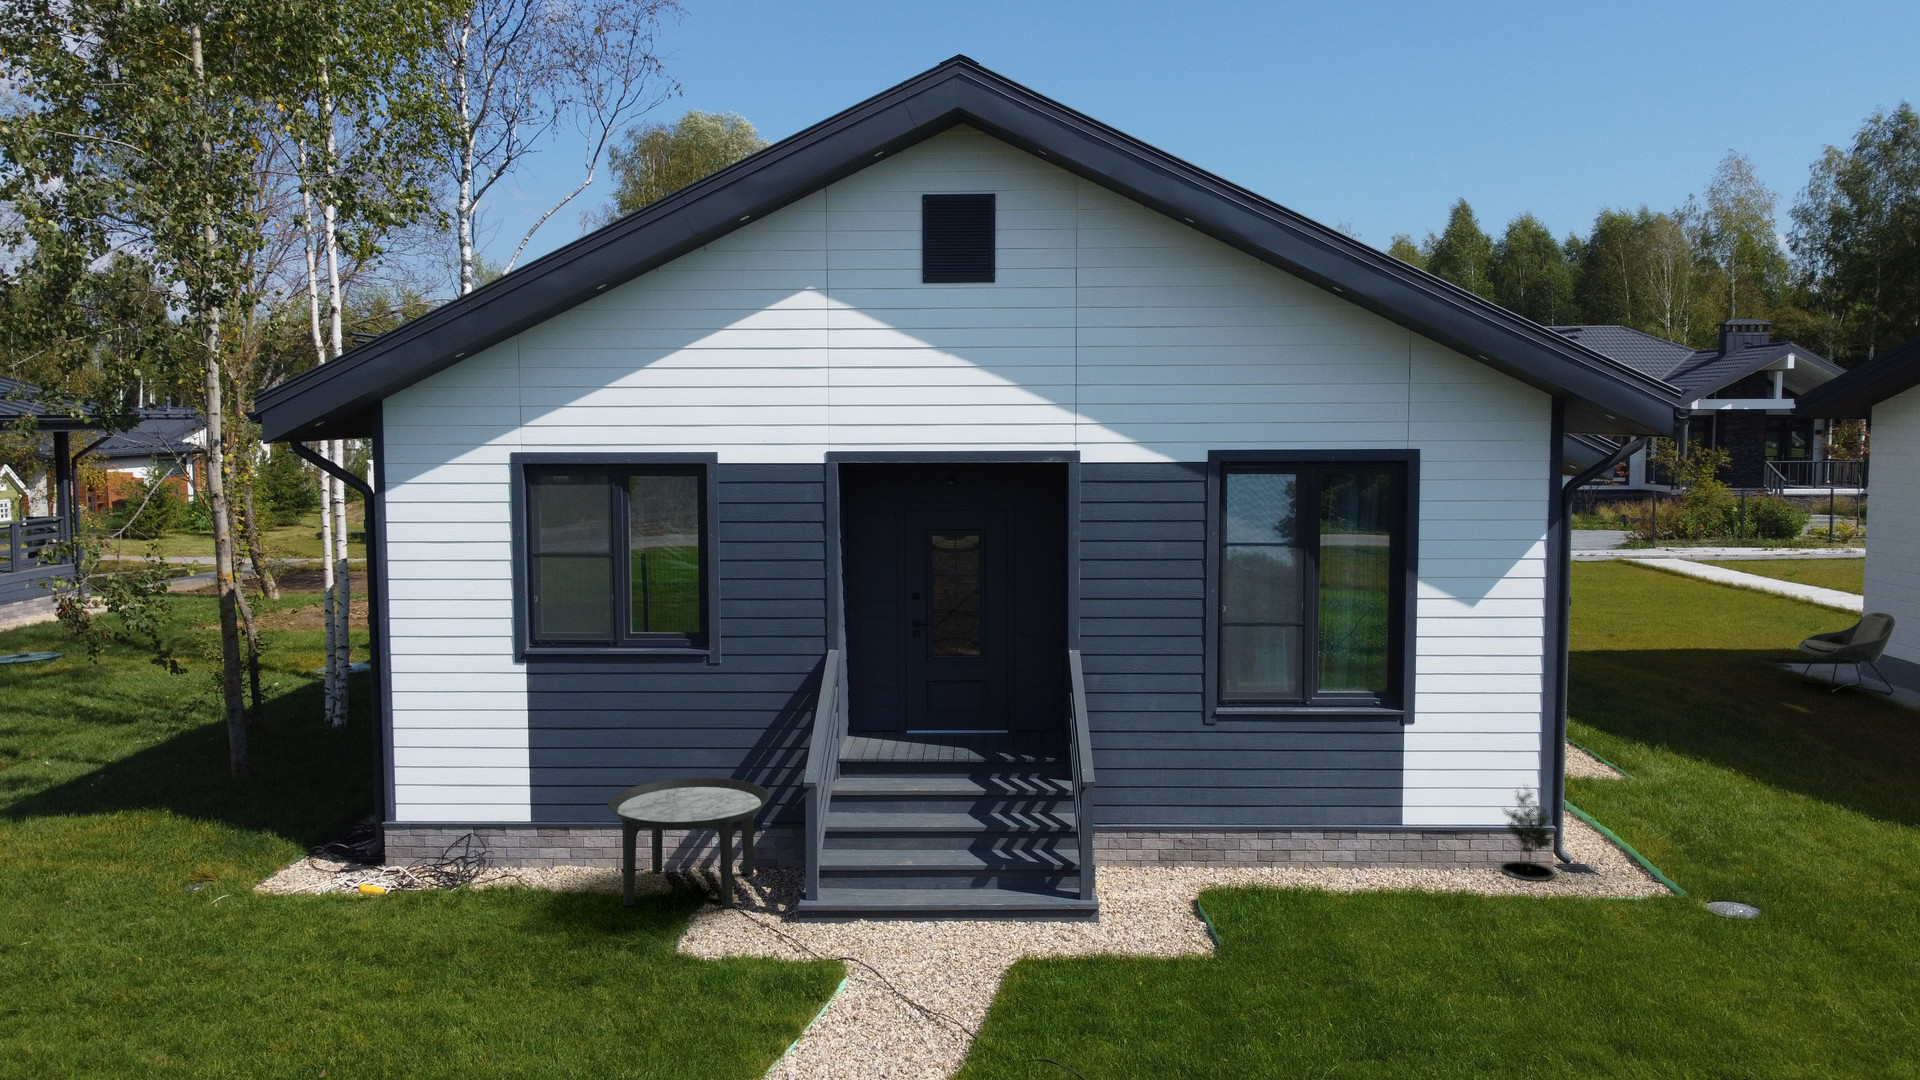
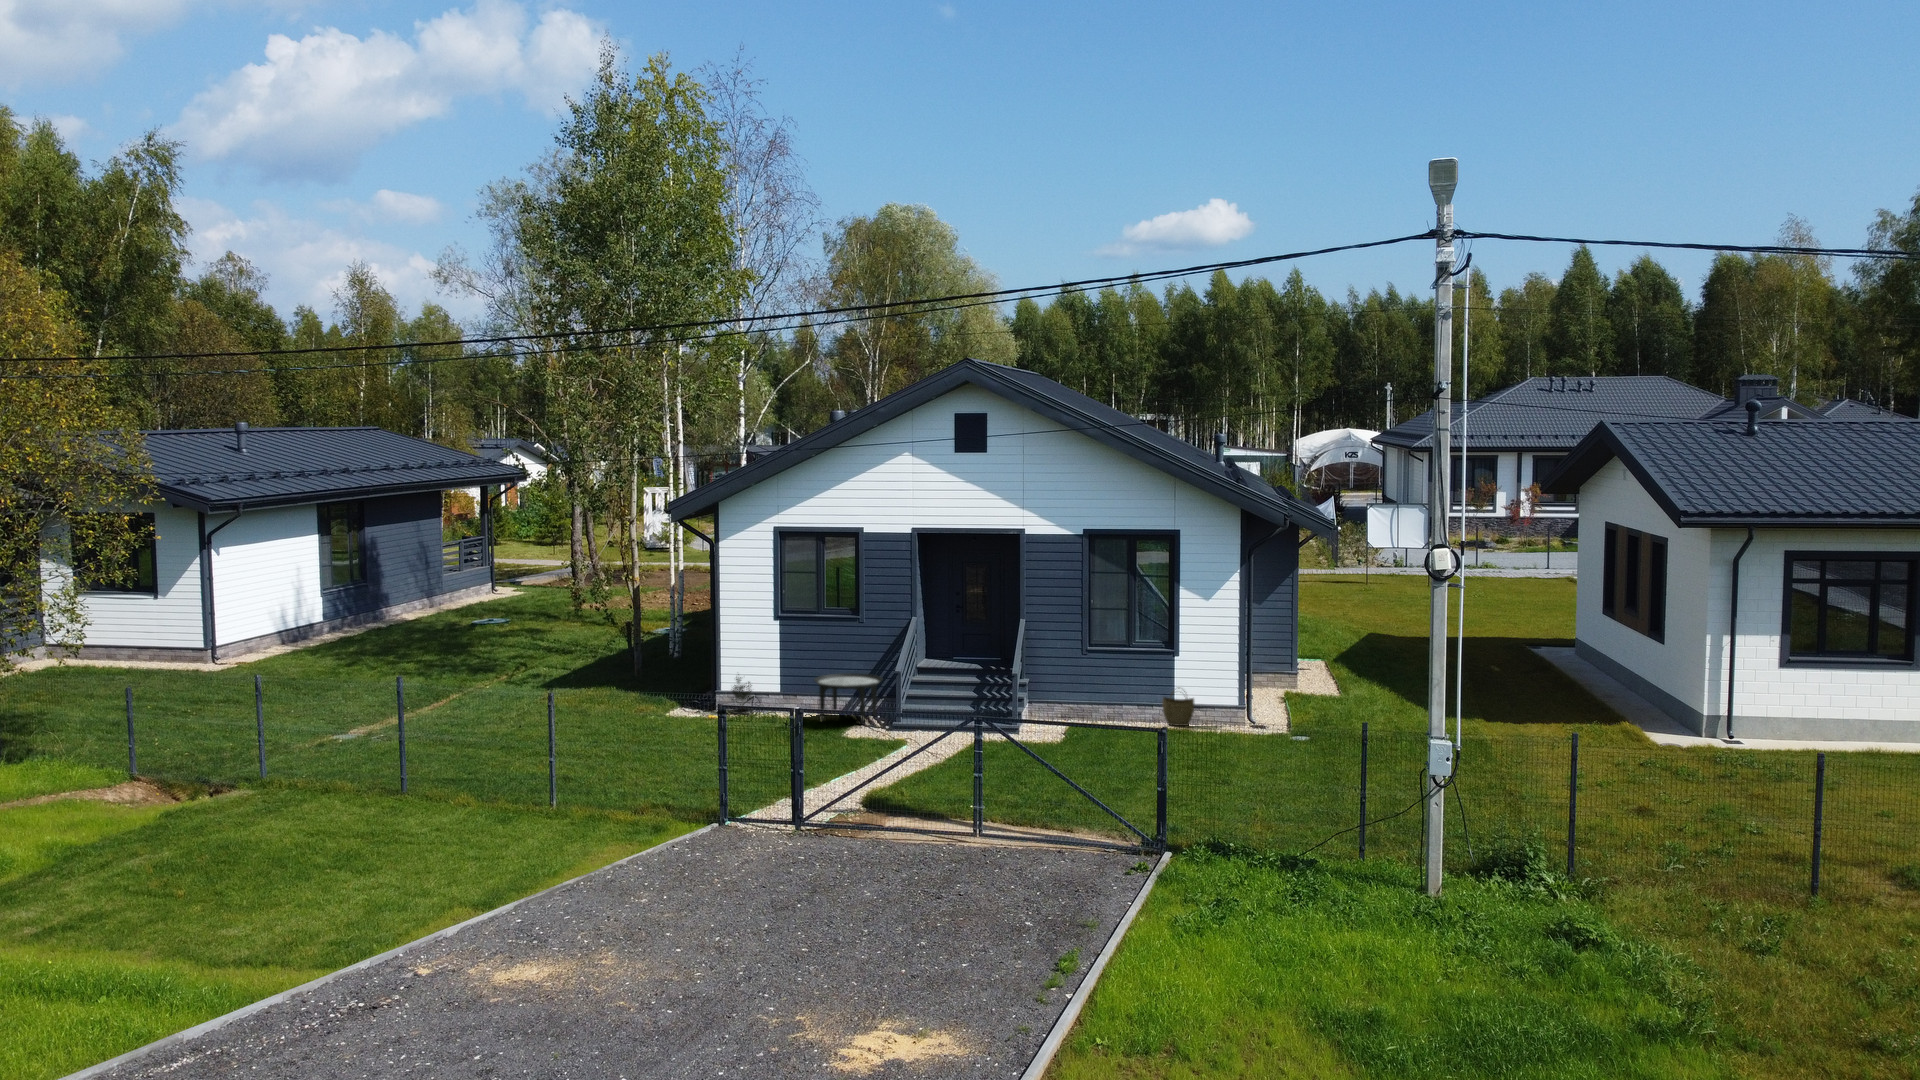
lounge chair: present [1798,613,1895,695] -> none [1549,616,1599,668]
woven basket: none [1388,791,1461,878] -> present [1162,691,1194,726]
potted tree: present [1500,793,1555,881] -> present [731,674,754,714]

